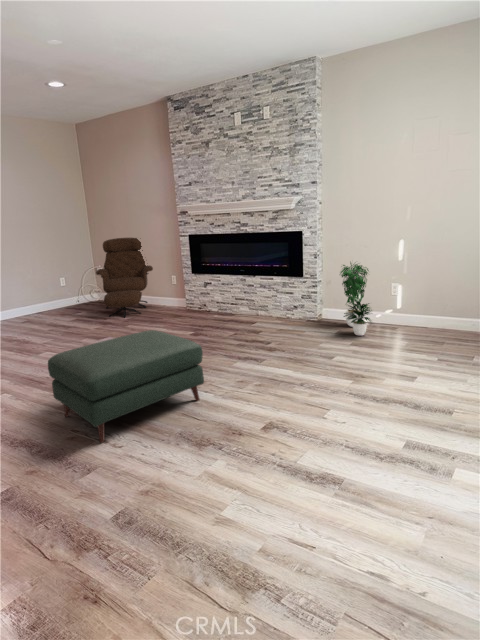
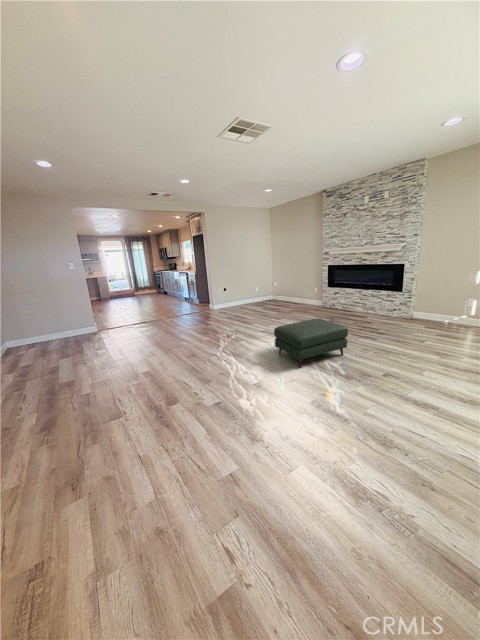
lounge chair: present [96,238,153,318] -> none [274,266,304,309]
potted plant: present [340,262,372,336] -> none [429,282,454,330]

